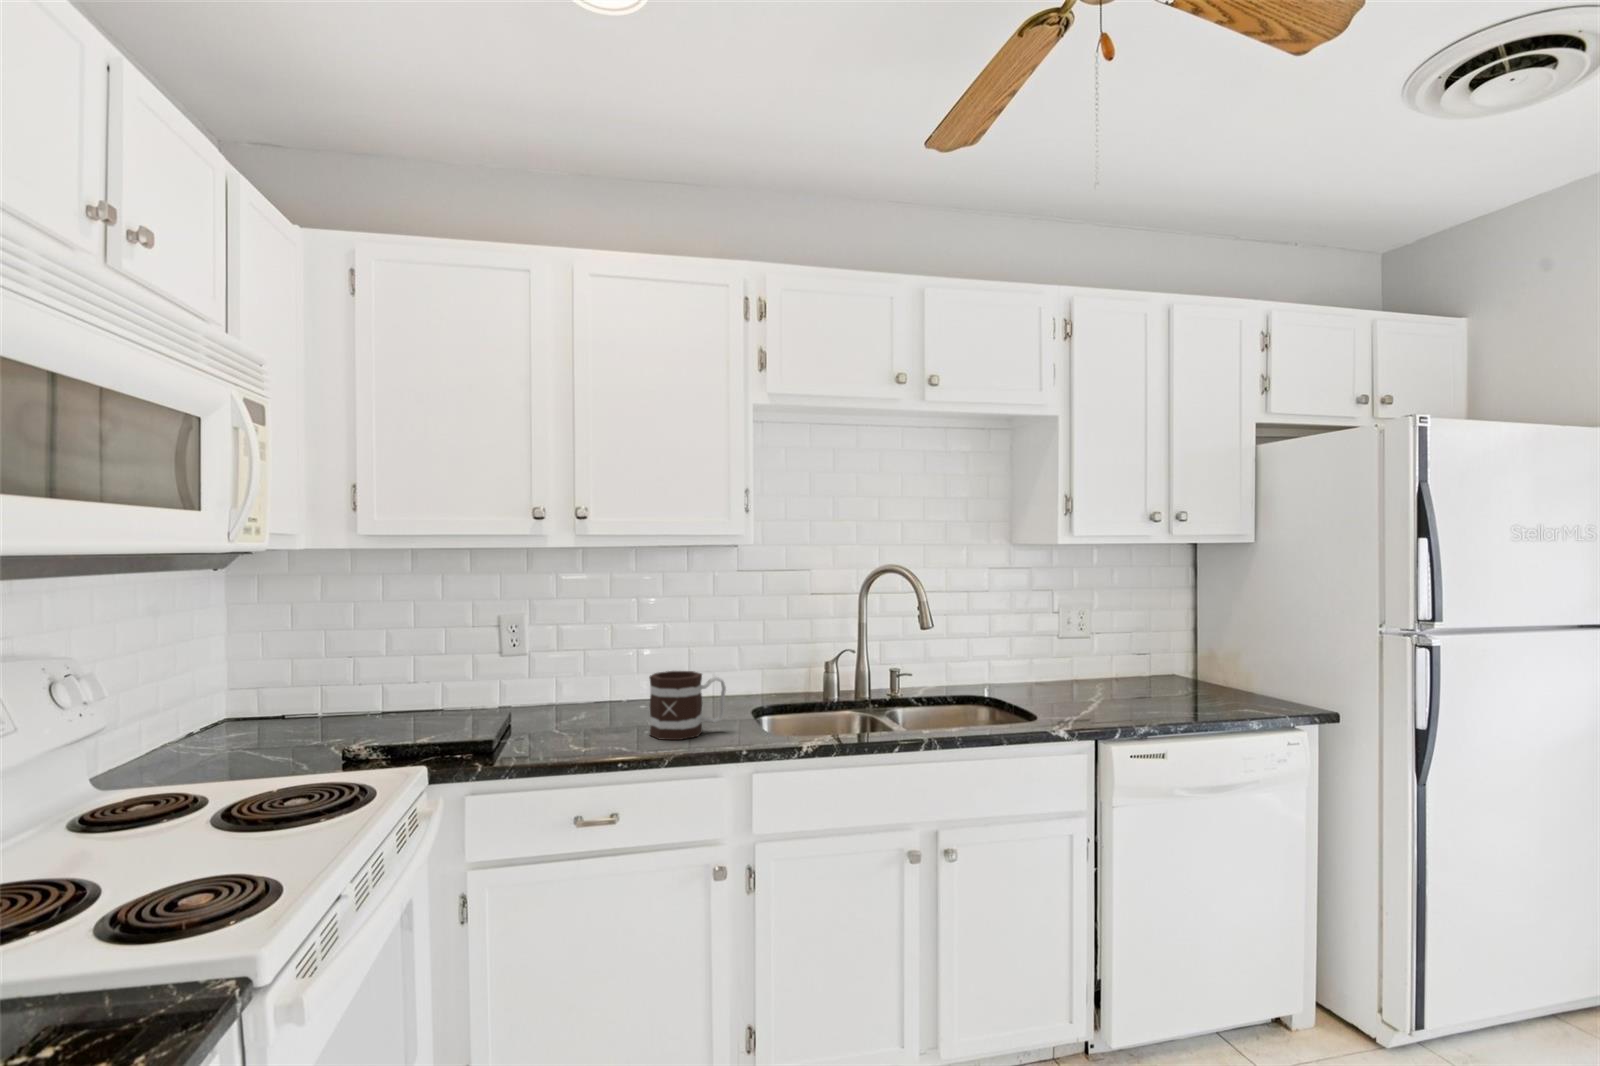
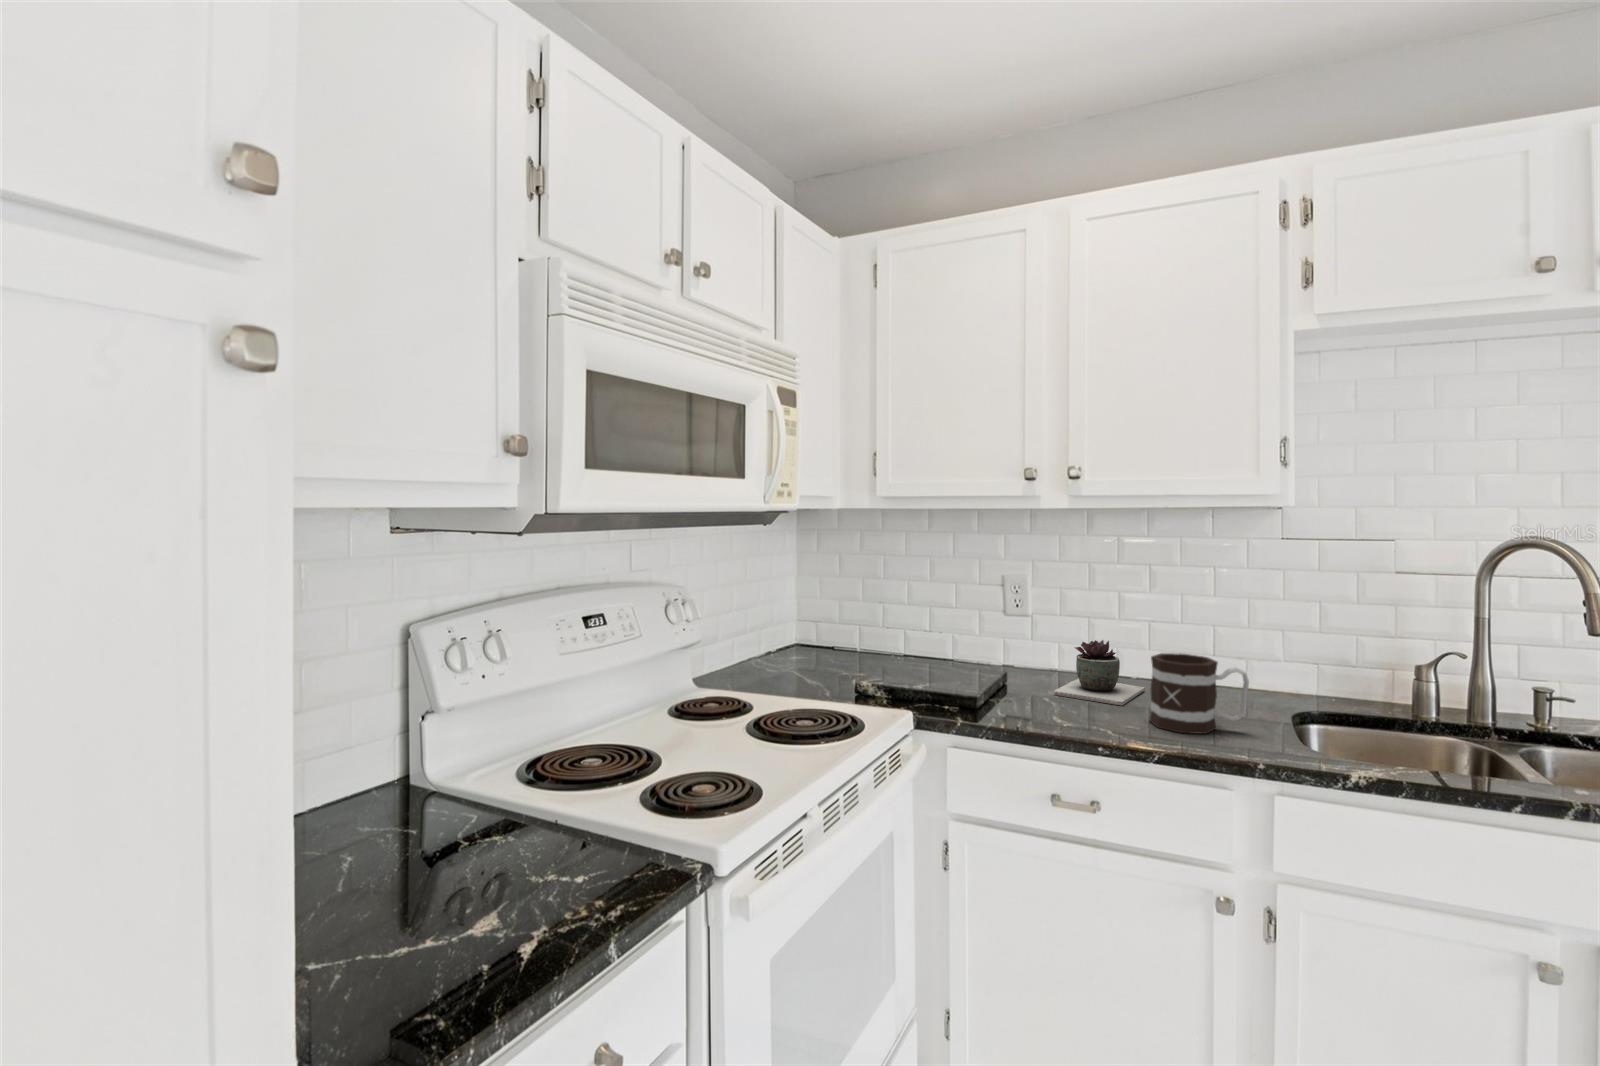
succulent plant: none [557,668,635,727] -> present [1054,640,1145,706]

